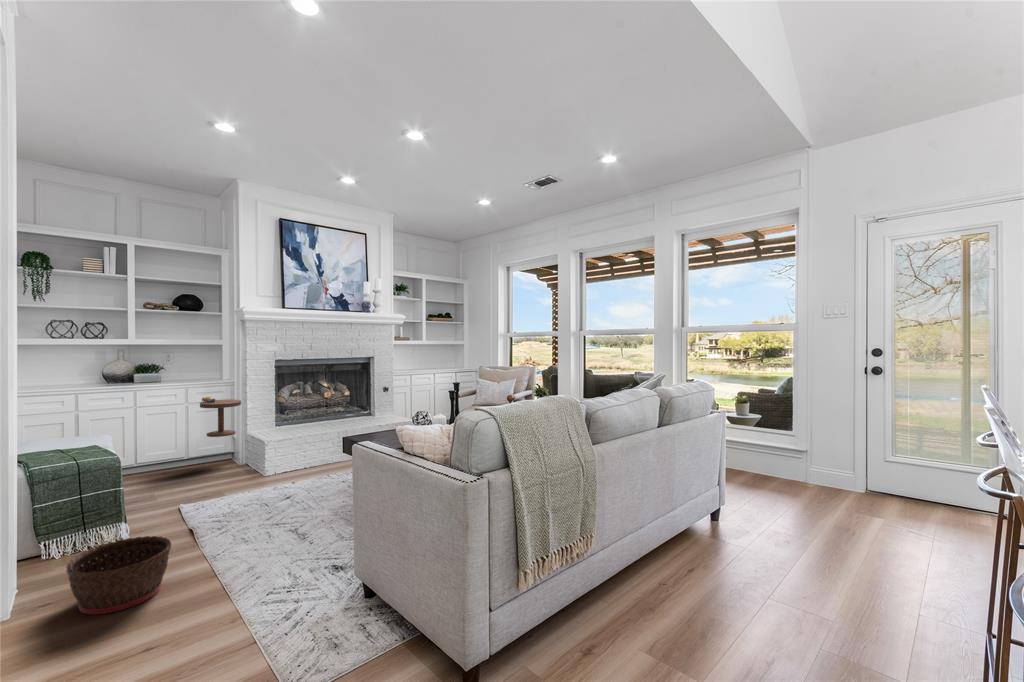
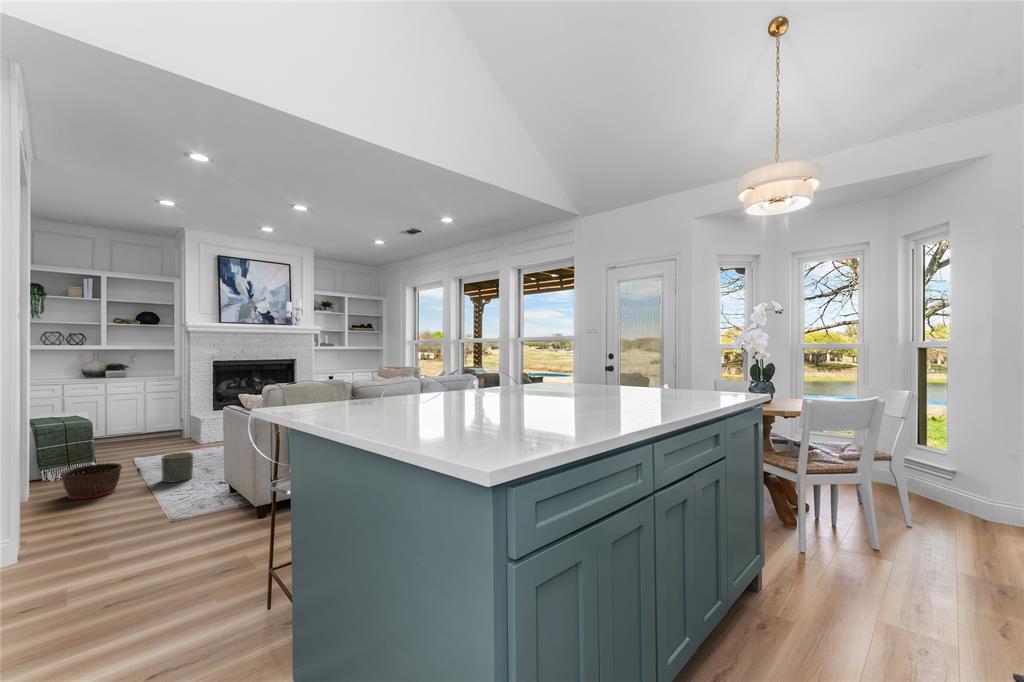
side table: present [200,397,241,437] -> none [154,388,185,438]
planter: none [233,509,282,565] -> present [161,452,193,483]

